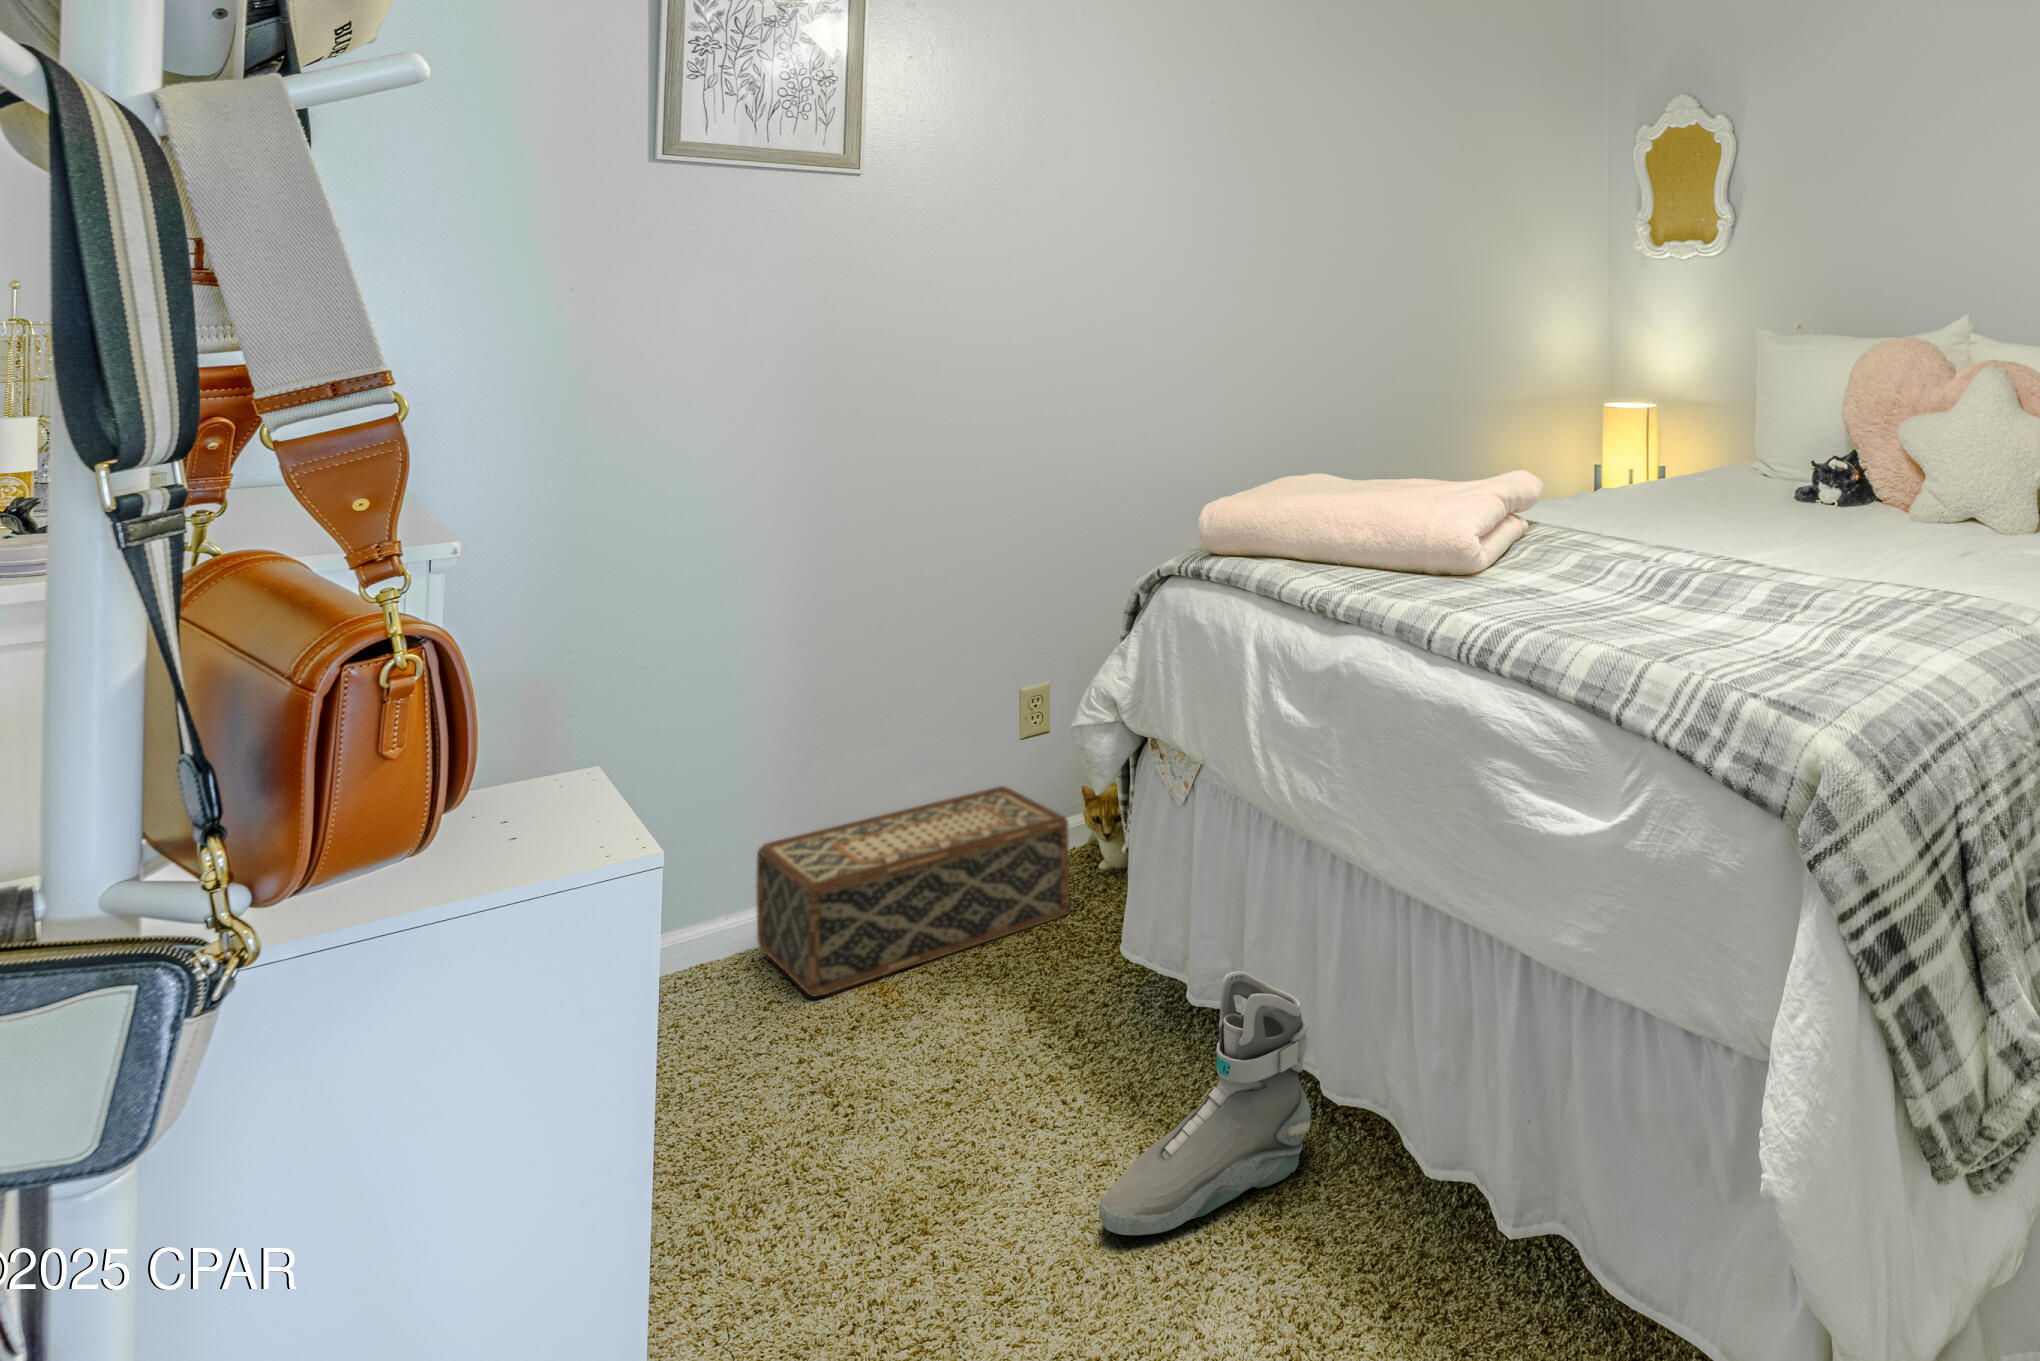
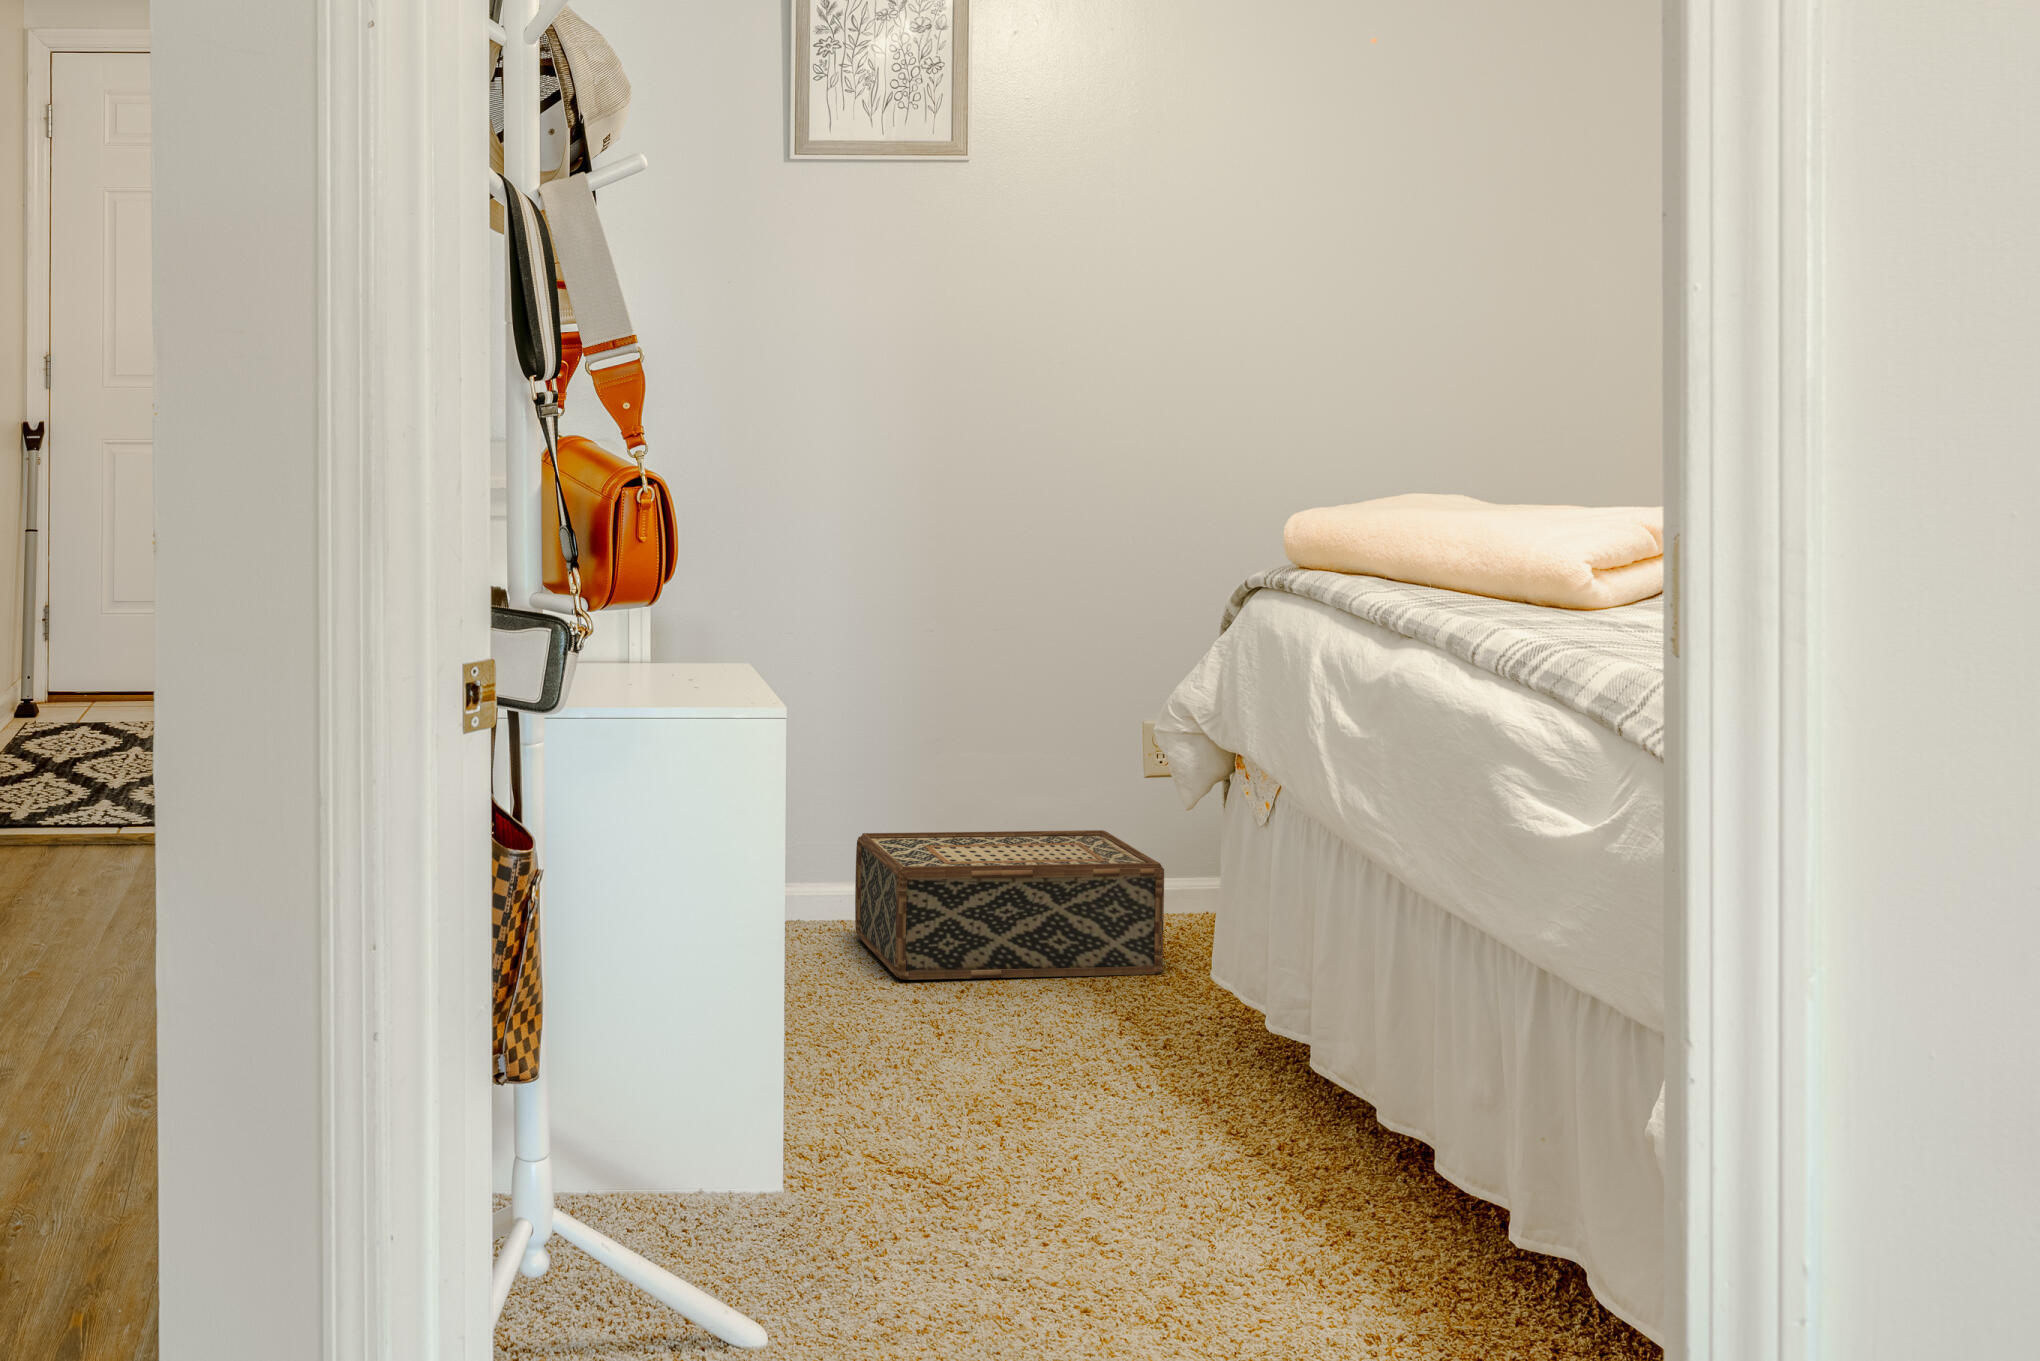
sneaker: present [1099,971,1311,1235] -> none [1119,979,1351,1196]

